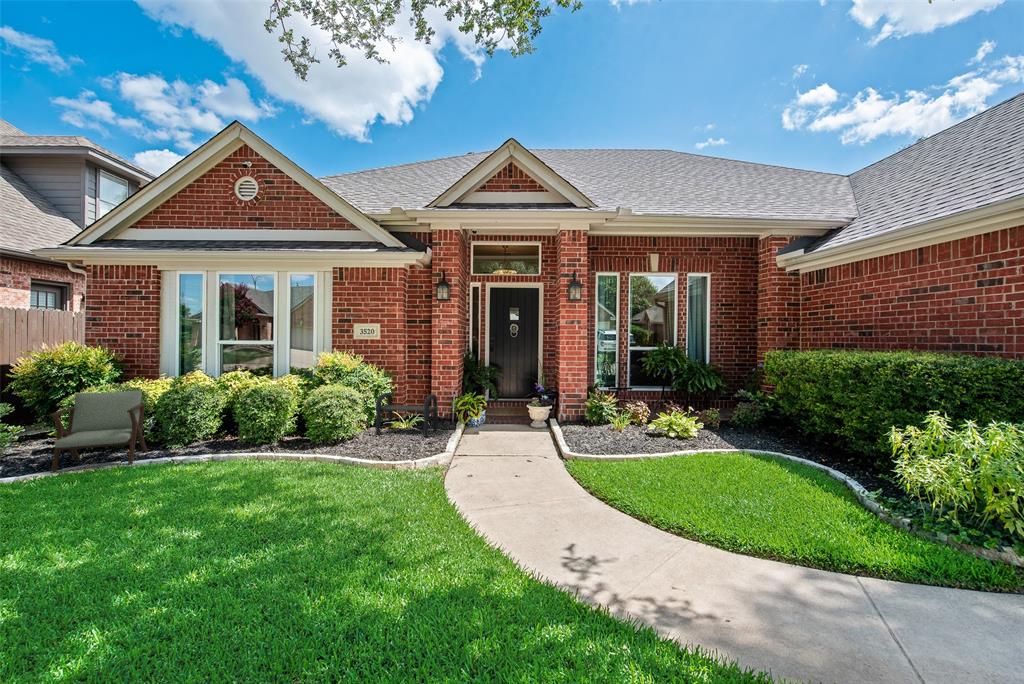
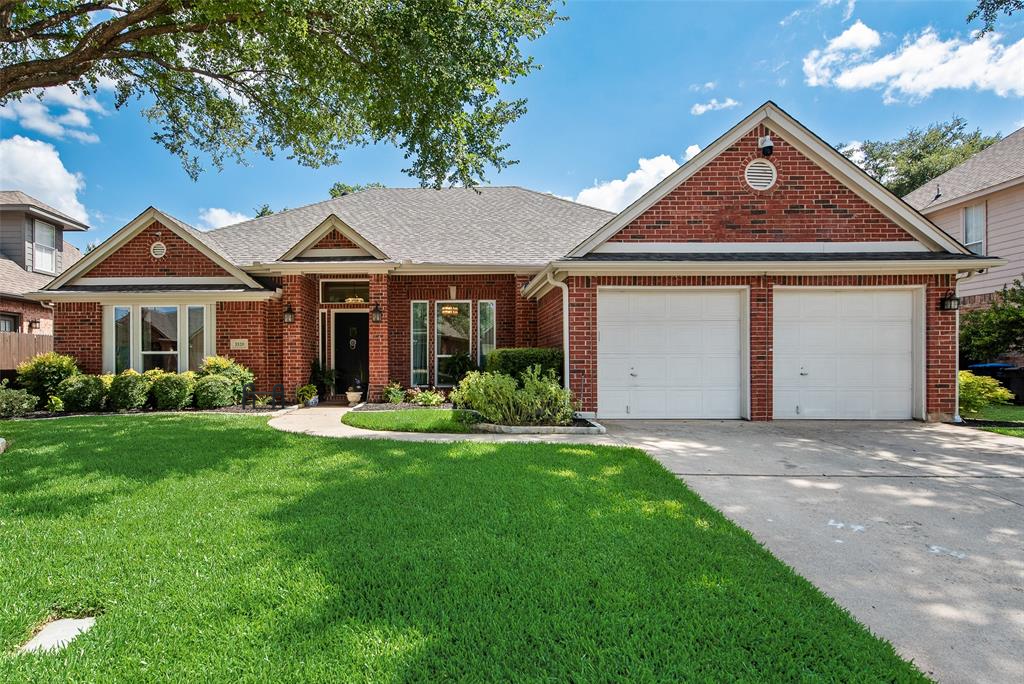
lounge chair: present [49,391,147,472] -> none [65,378,106,417]

